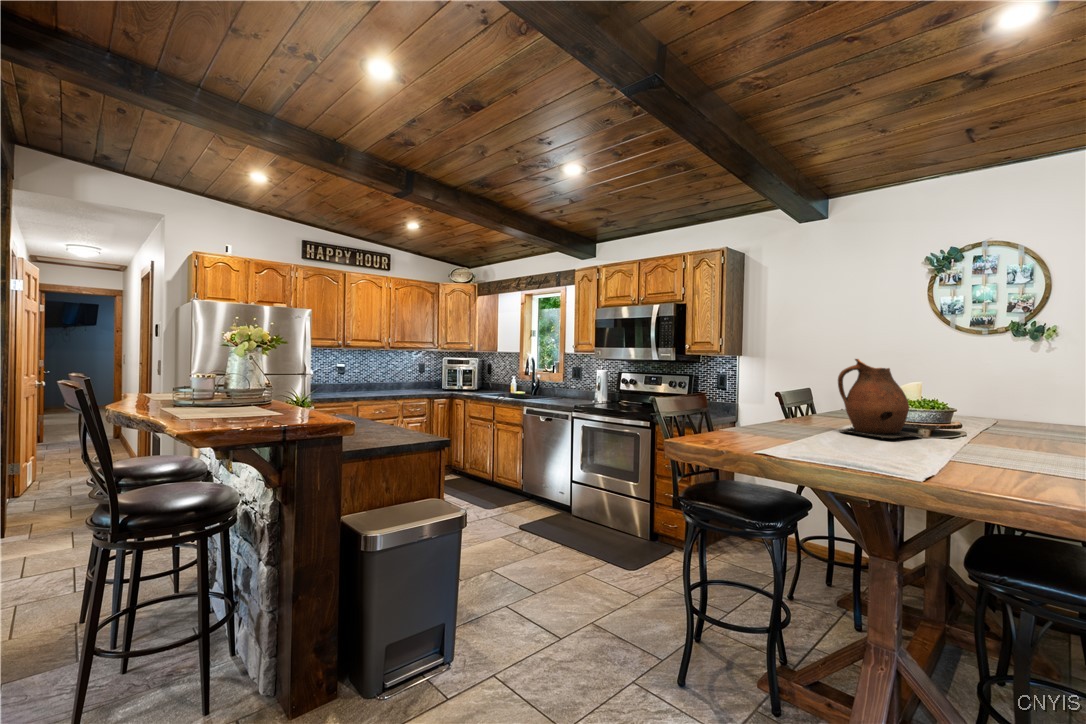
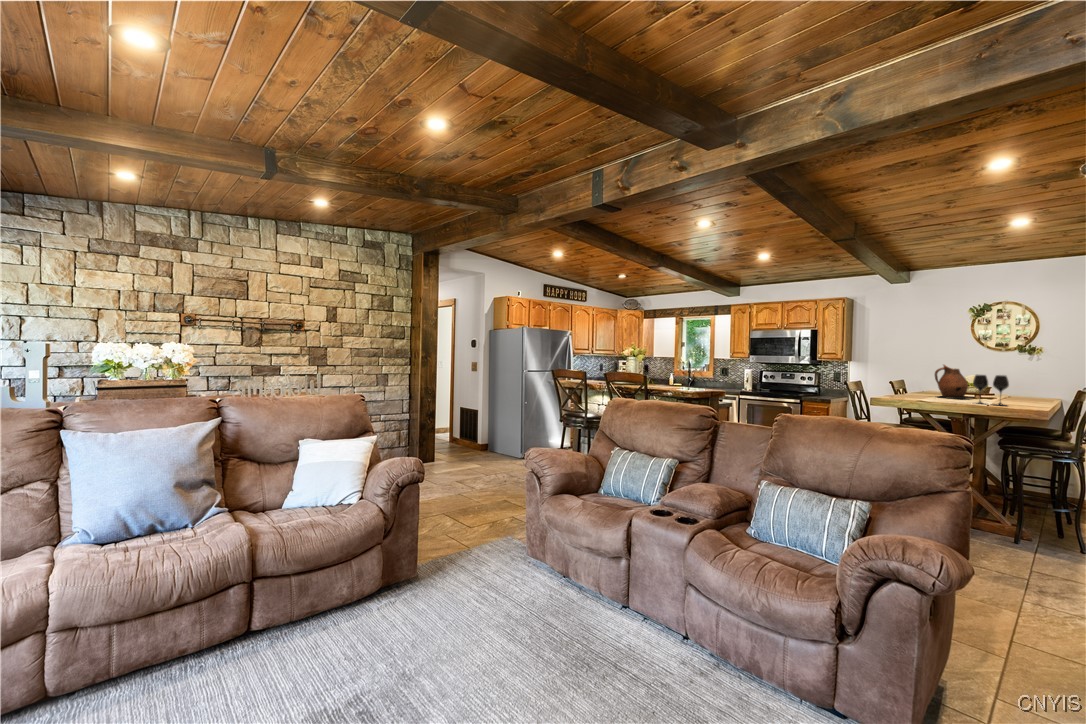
wine glass: none [912,384,1010,474] -> present [973,375,1009,405]

